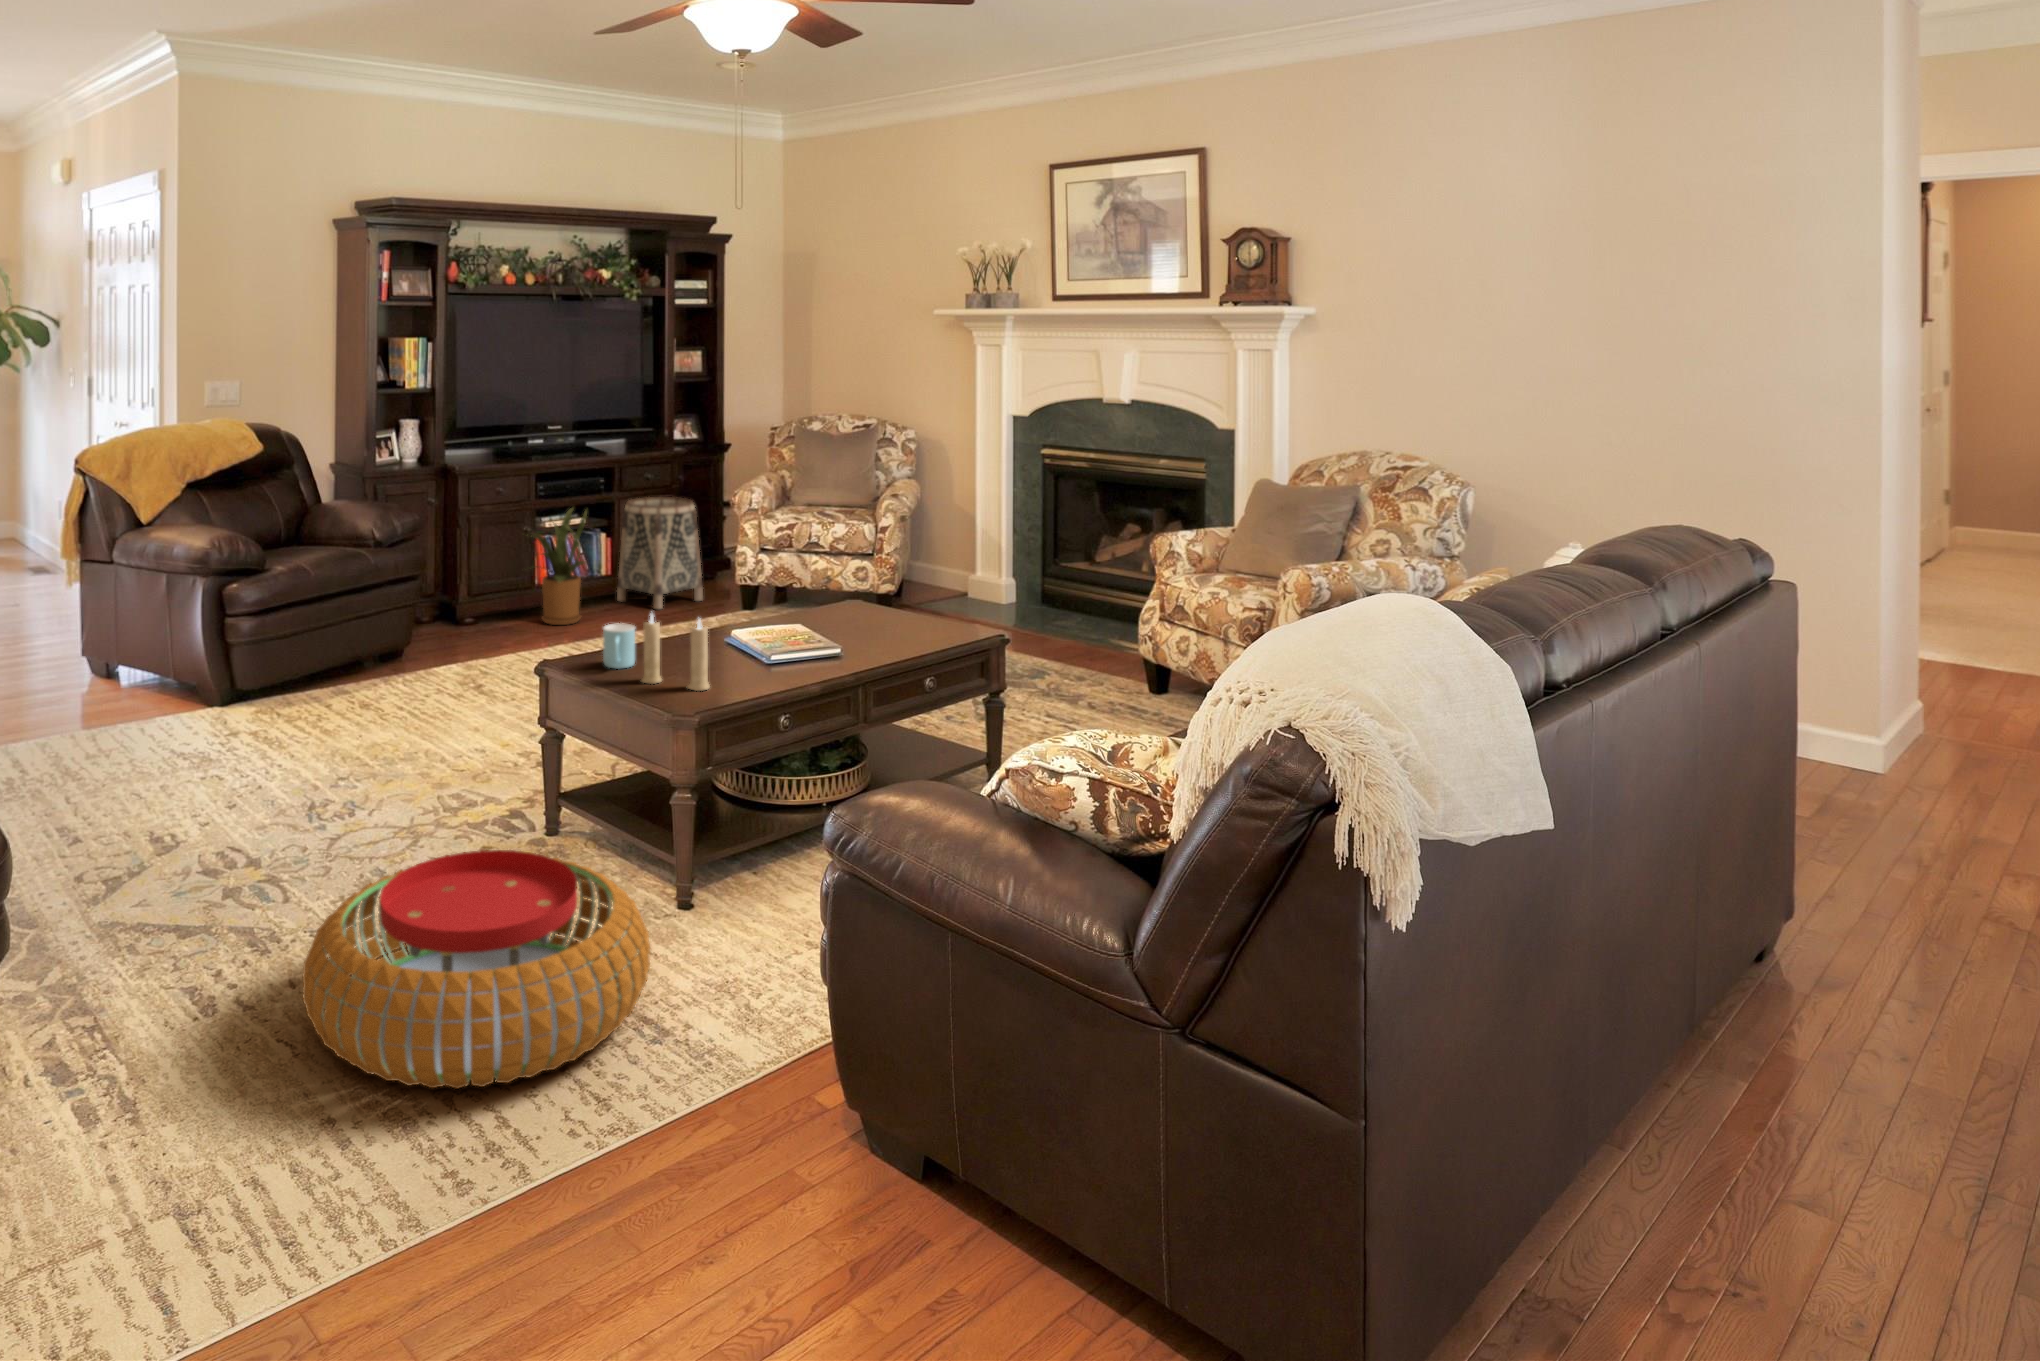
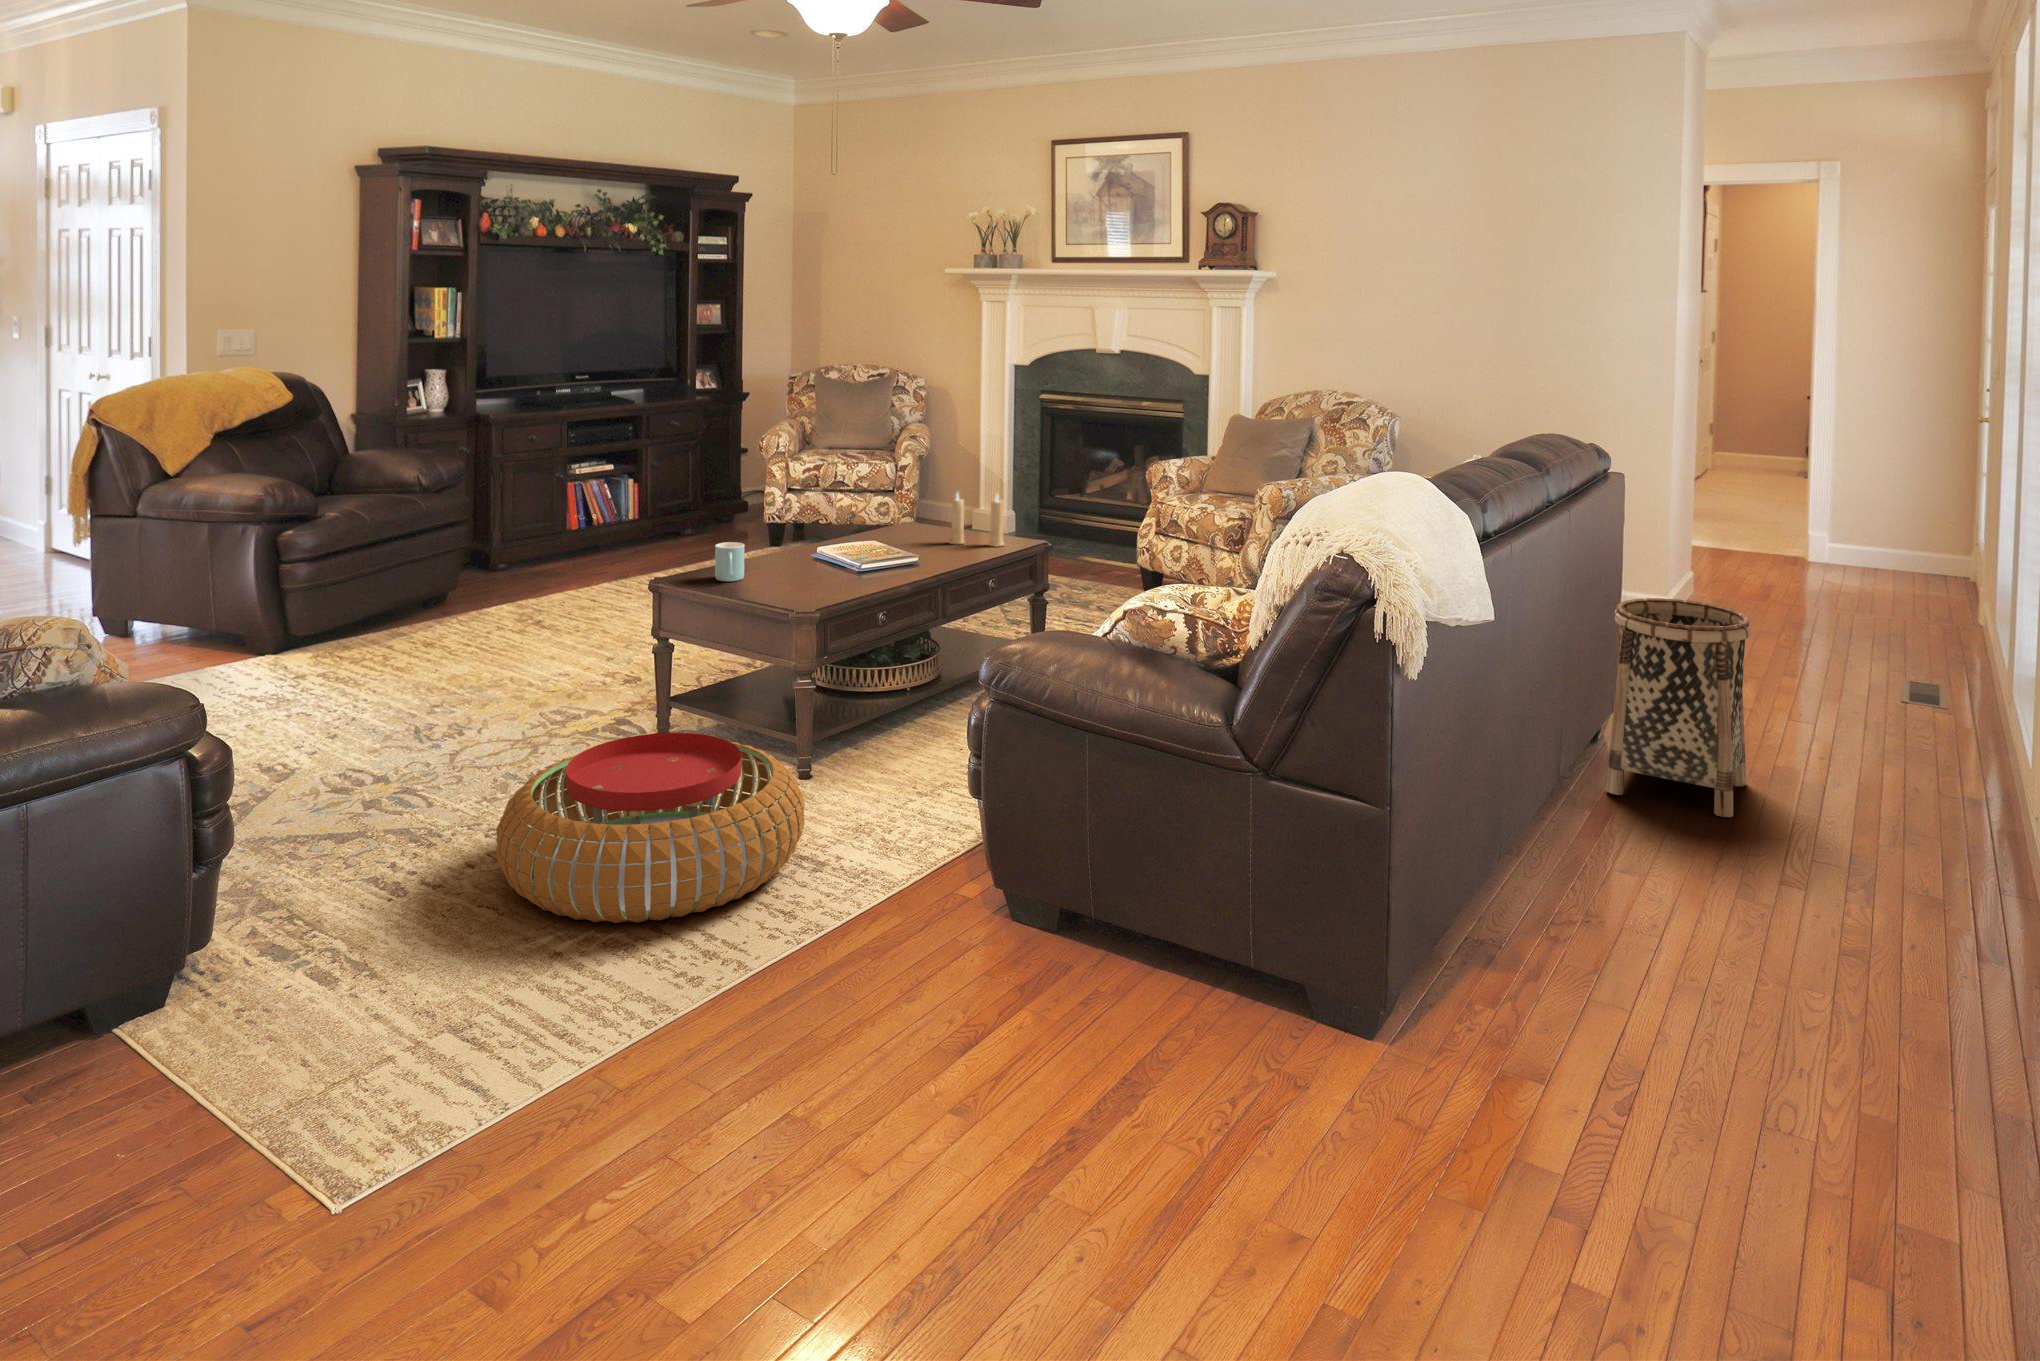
basket: present [617,497,703,609] -> present [1606,598,1752,817]
house plant: present [533,508,587,625] -> none [553,452,624,566]
candle: present [642,614,710,690] -> present [950,493,1004,547]

